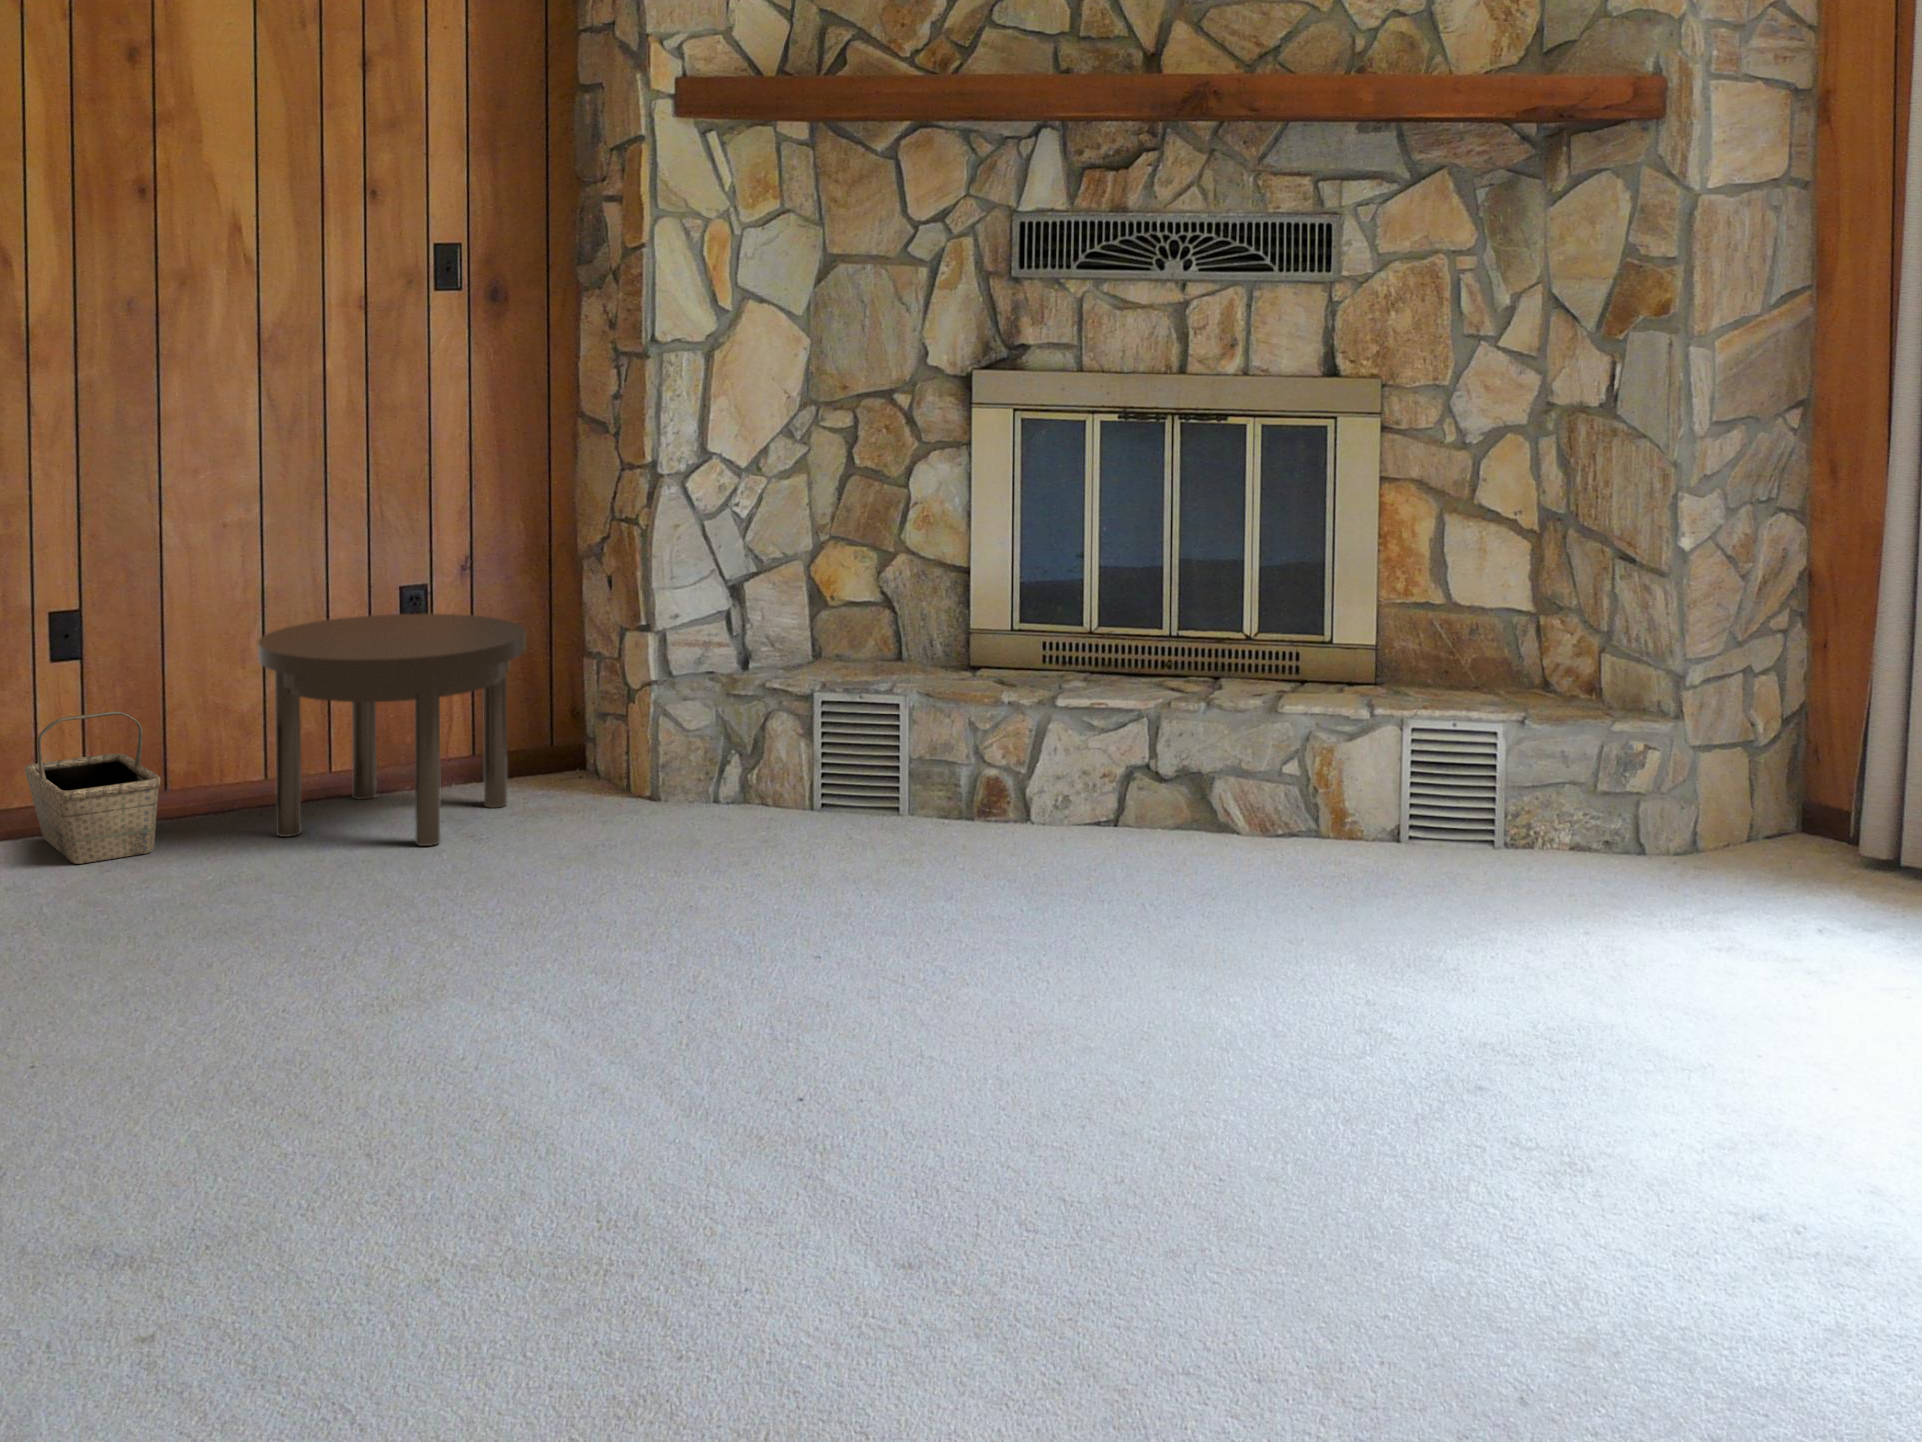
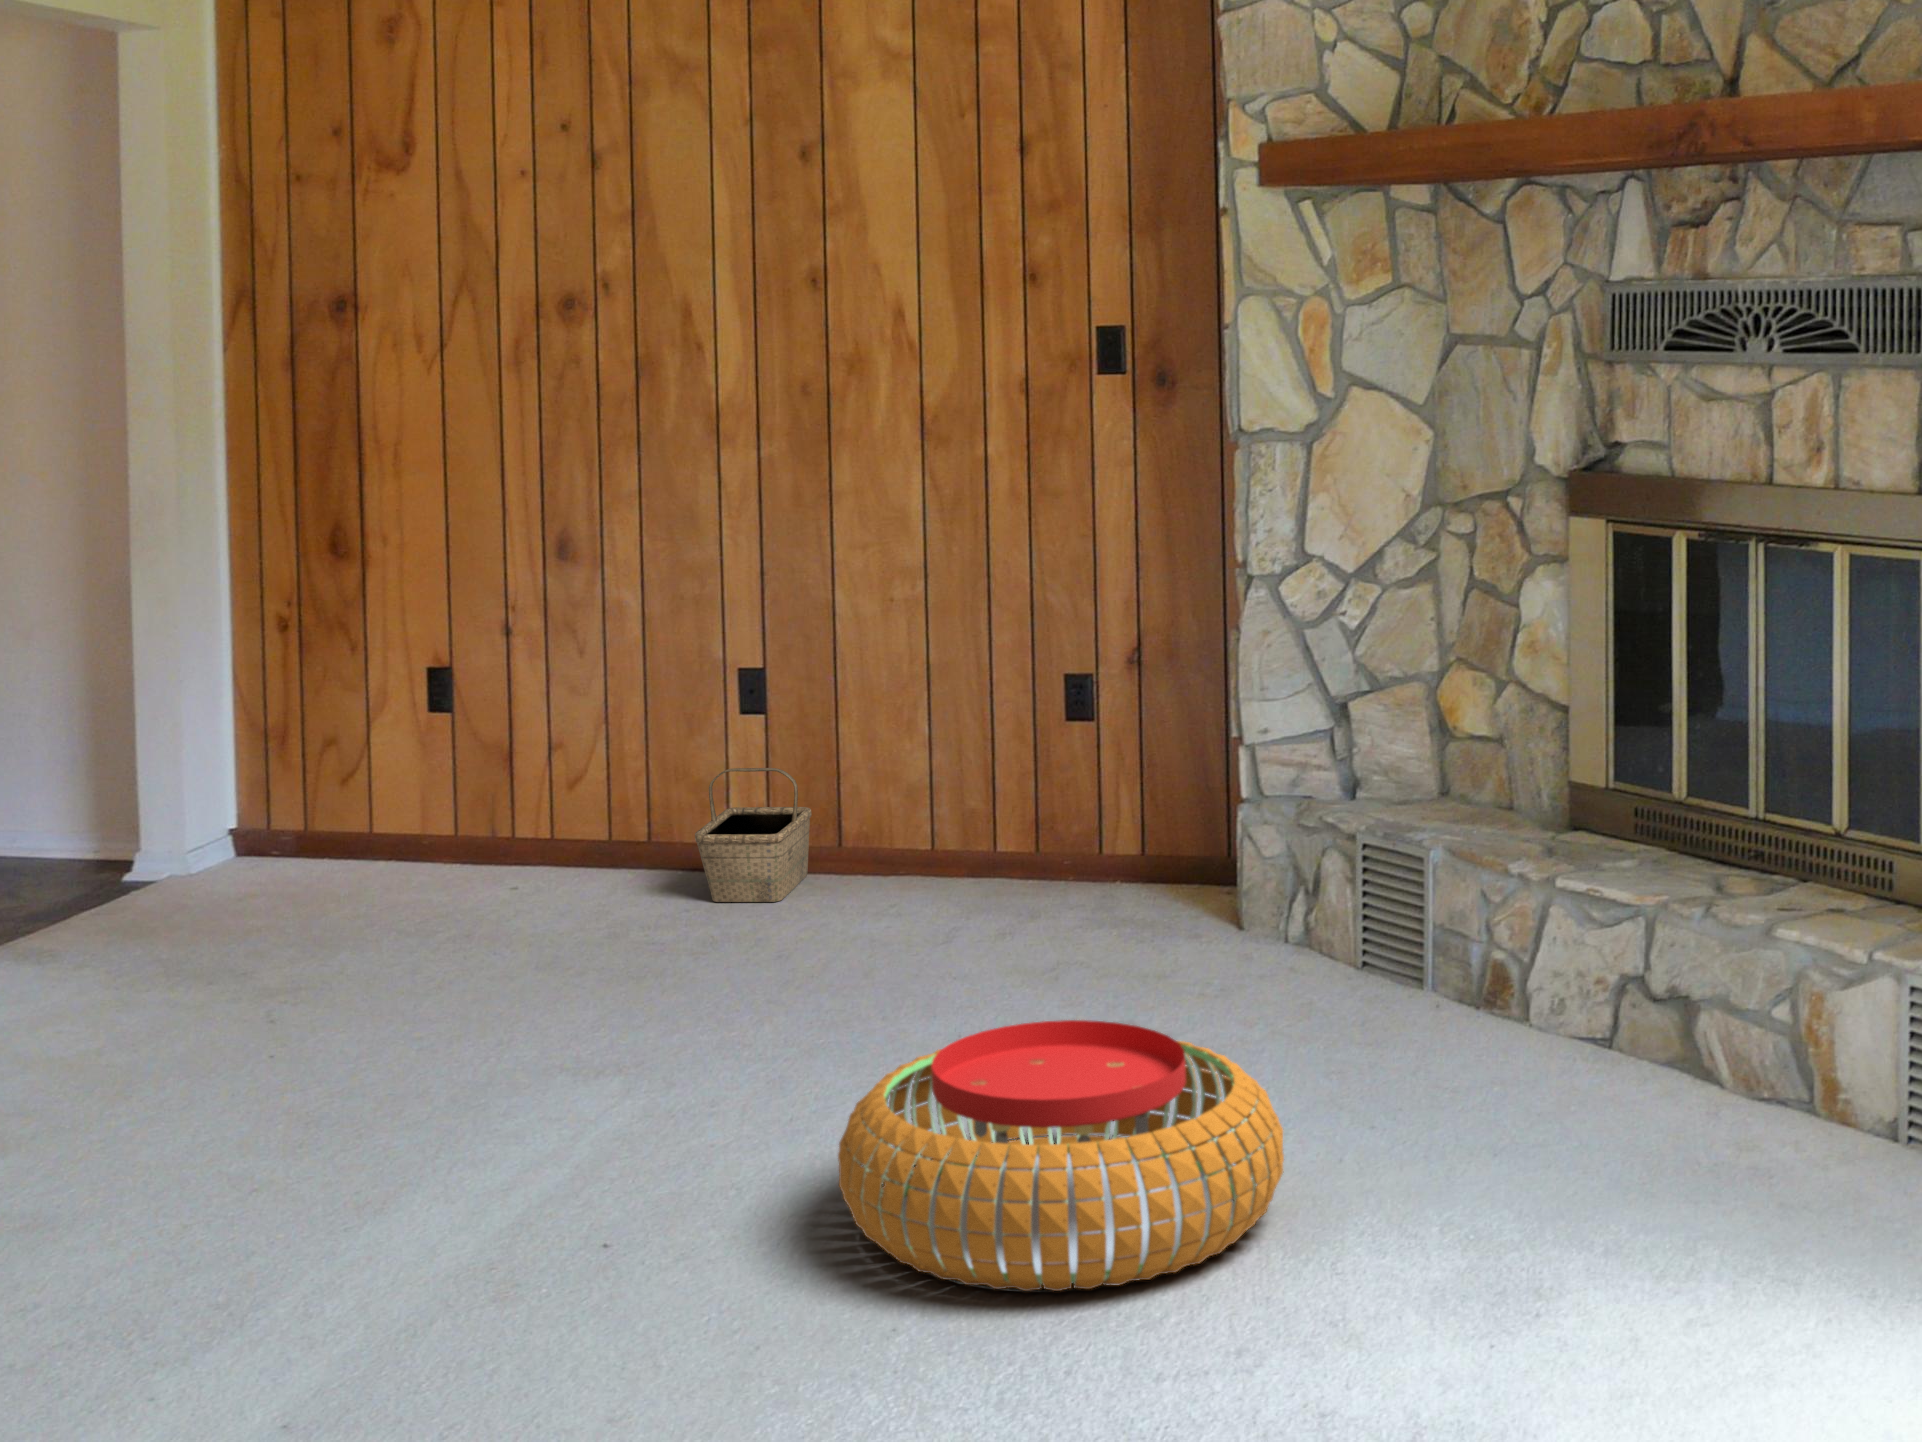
side table: present [258,614,526,846] -> none [860,701,1116,936]
pouf: none [849,840,1242,1069] -> present [838,1020,1284,1291]

